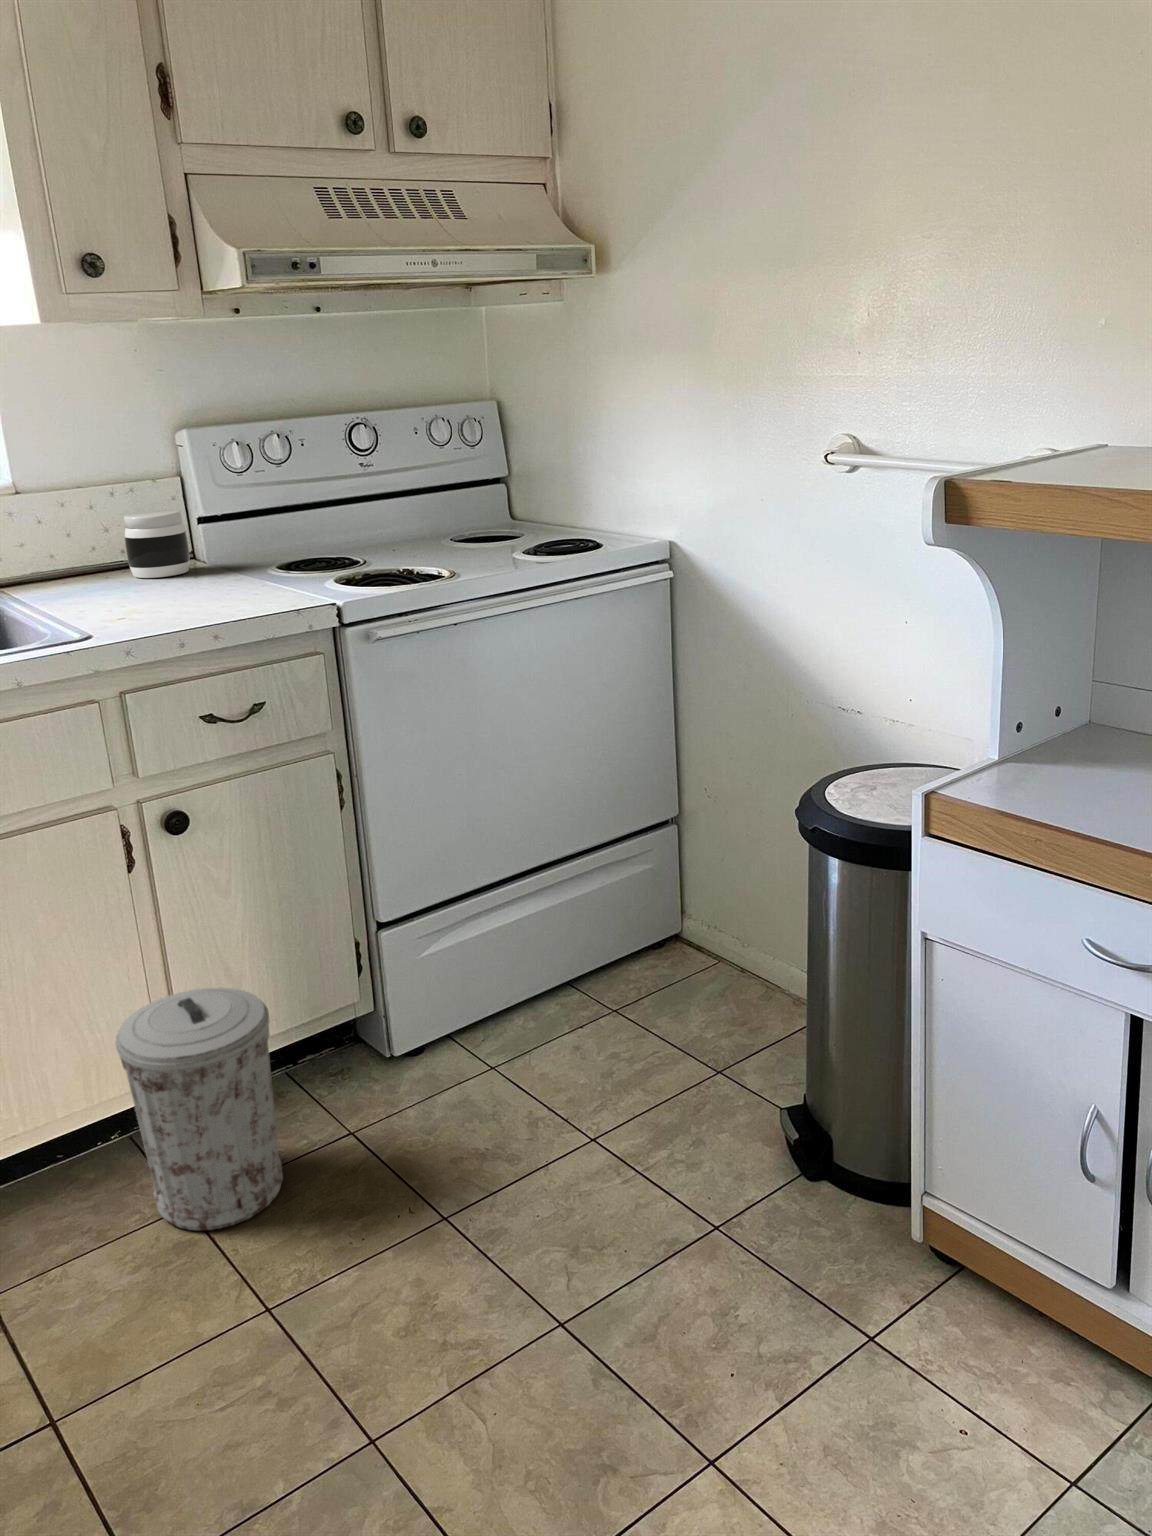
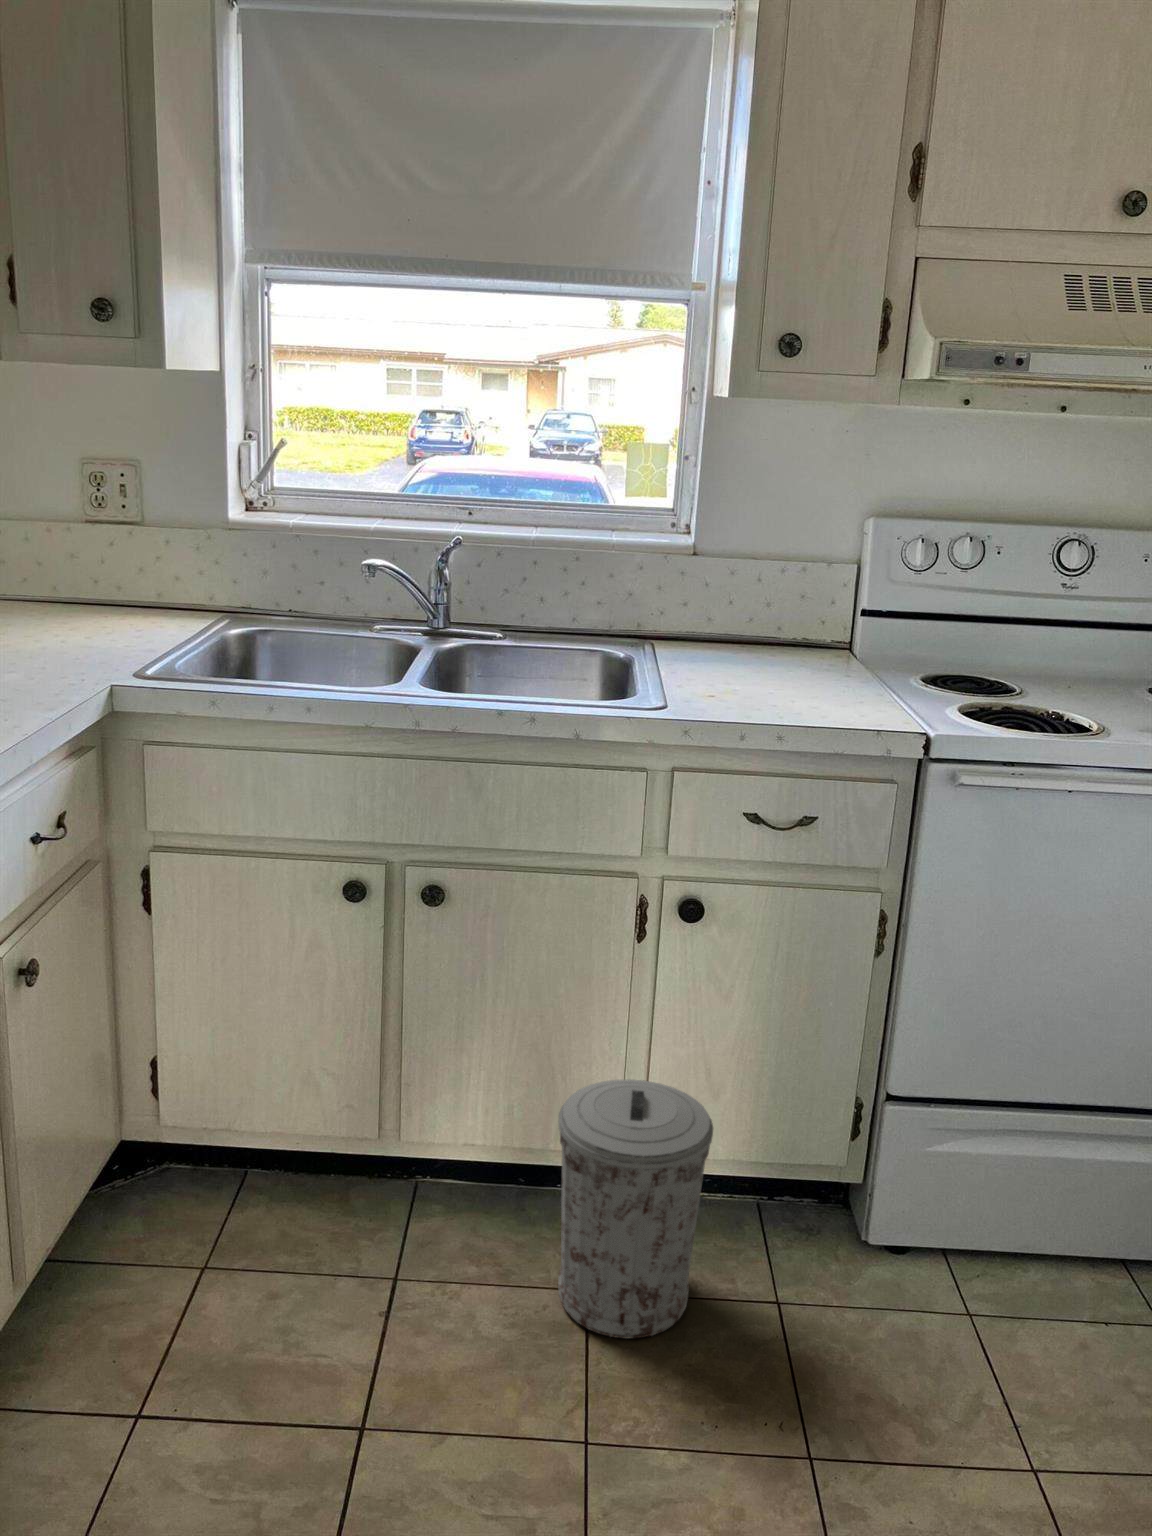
jar: present [124,510,190,578] -> none [777,592,841,662]

